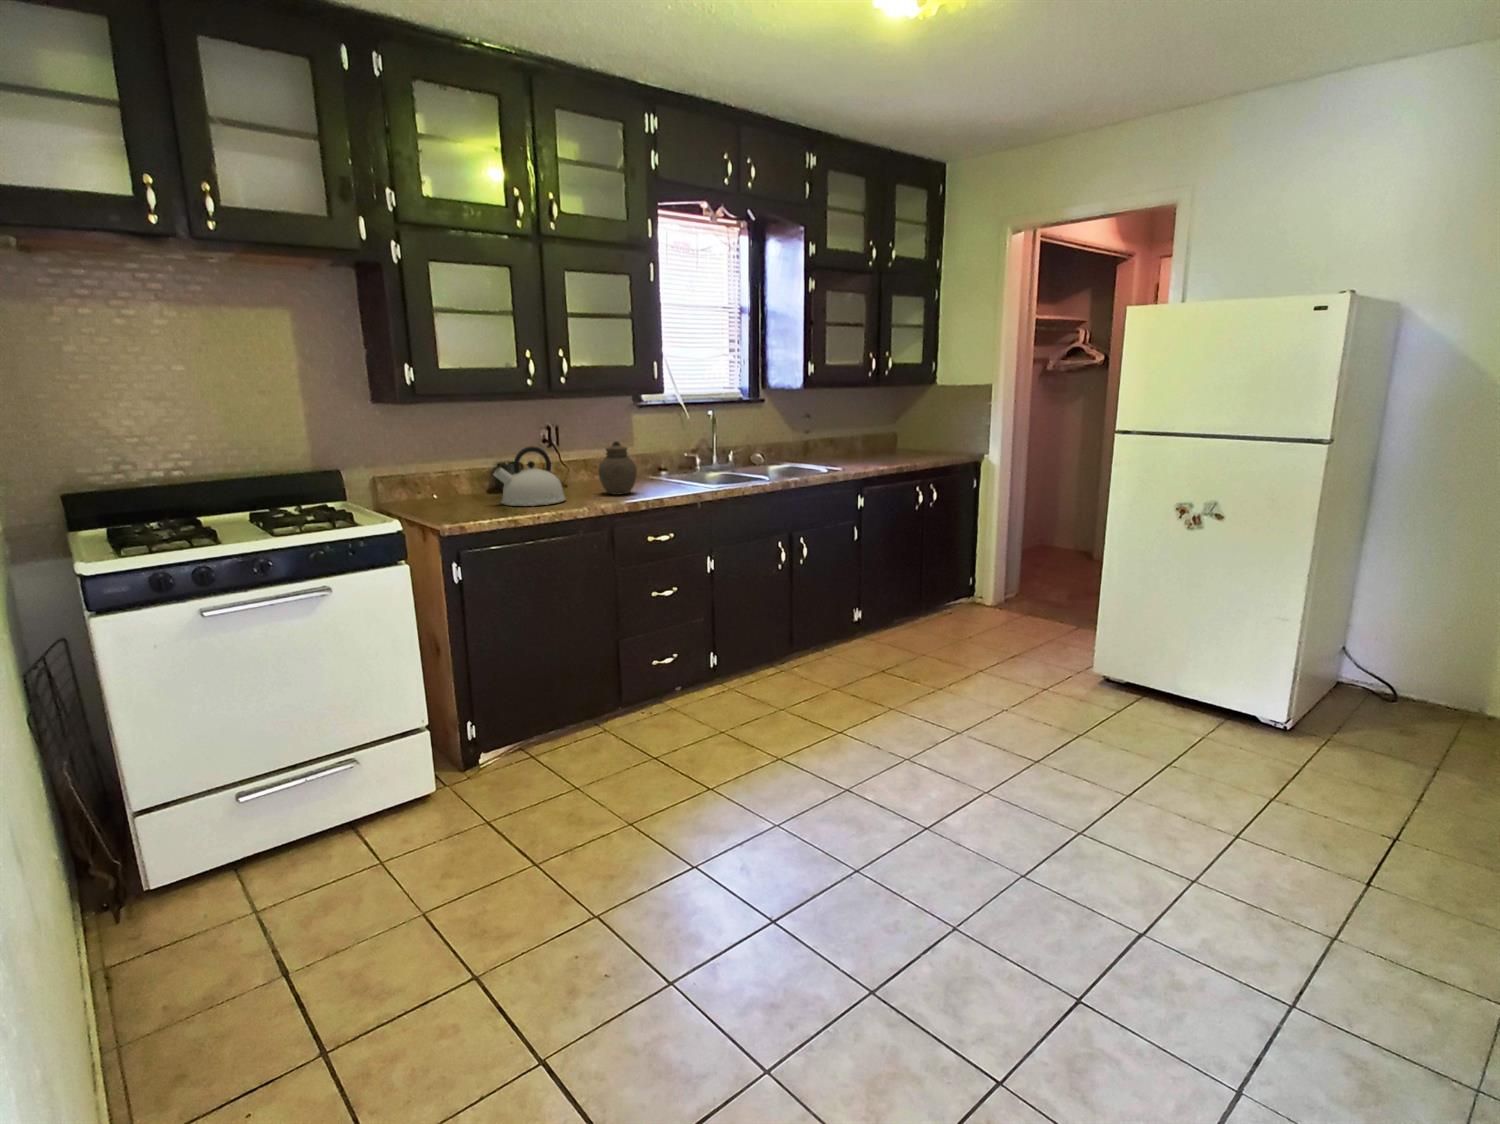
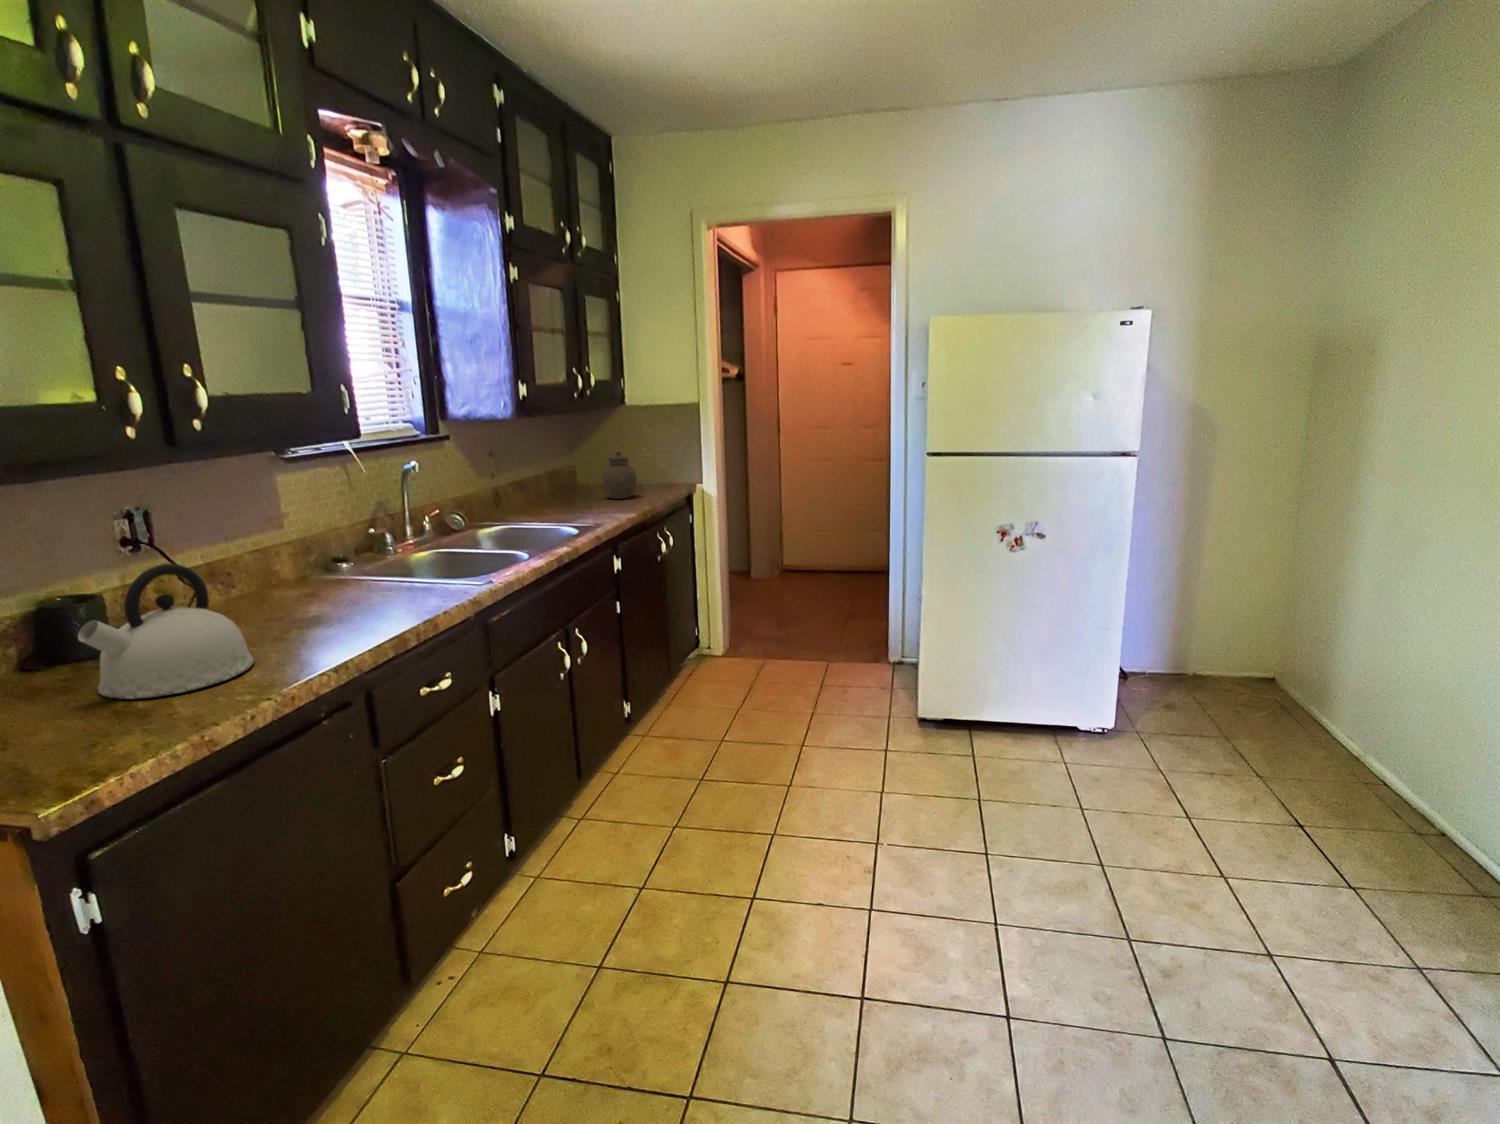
jar: present [598,441,637,495] -> present [602,452,637,499]

